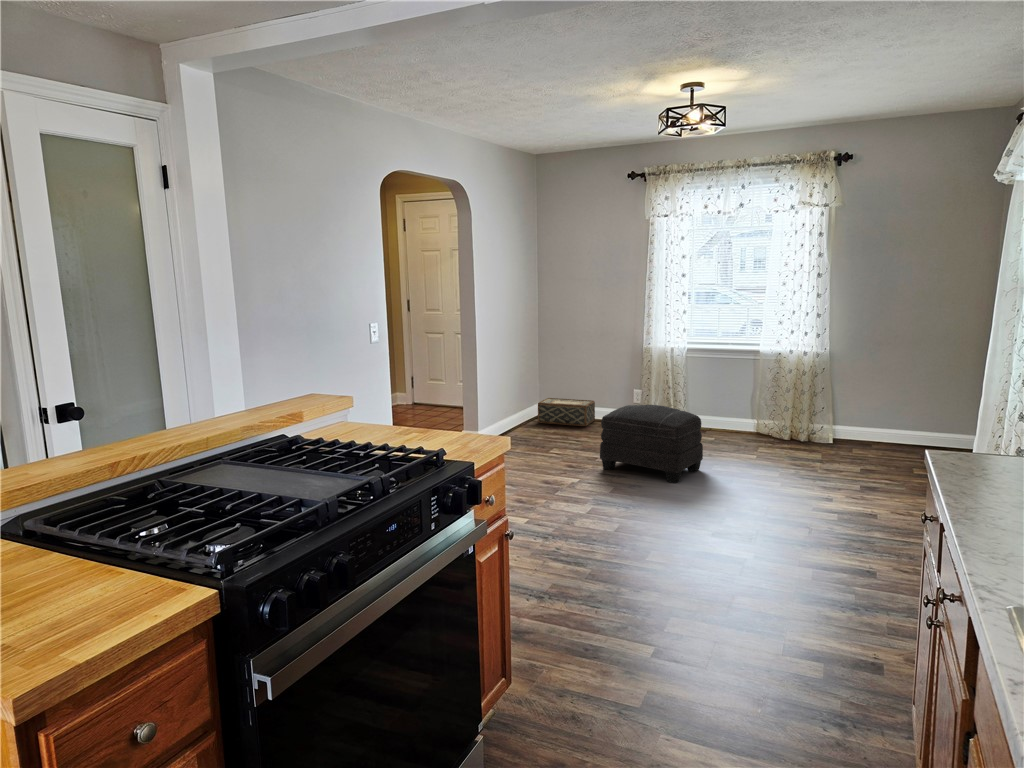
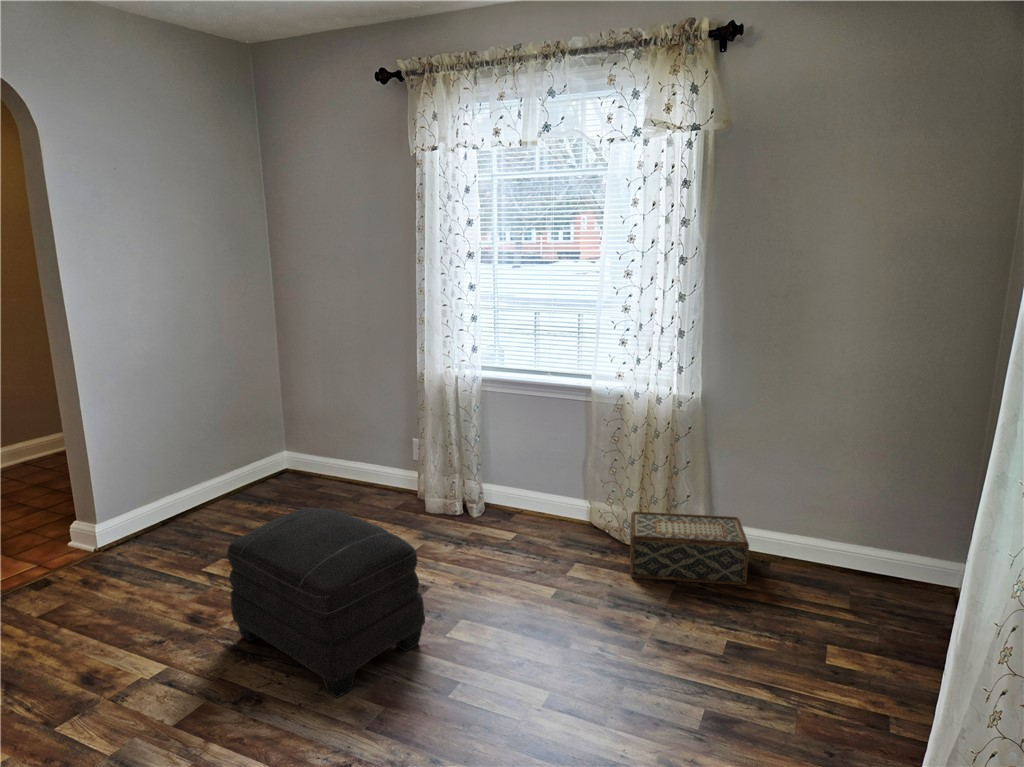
woven basket: present [538,398,595,426] -> present [630,512,749,585]

